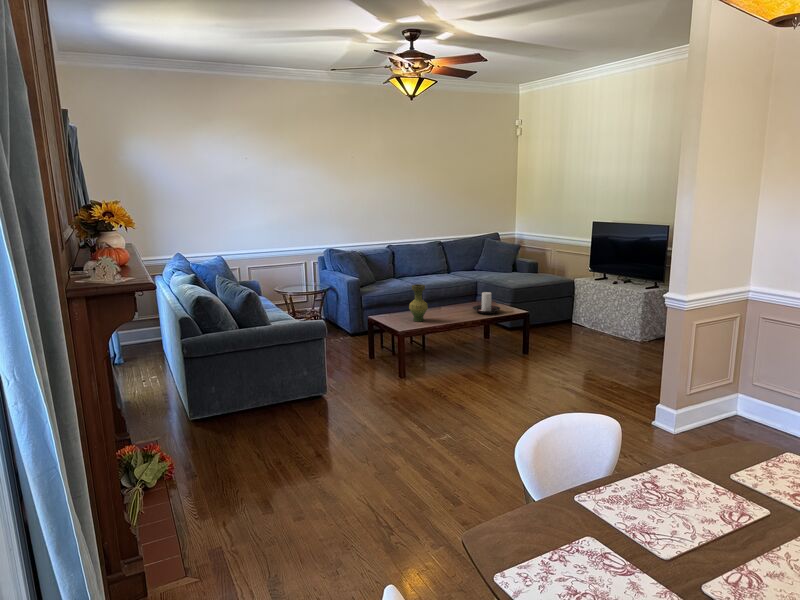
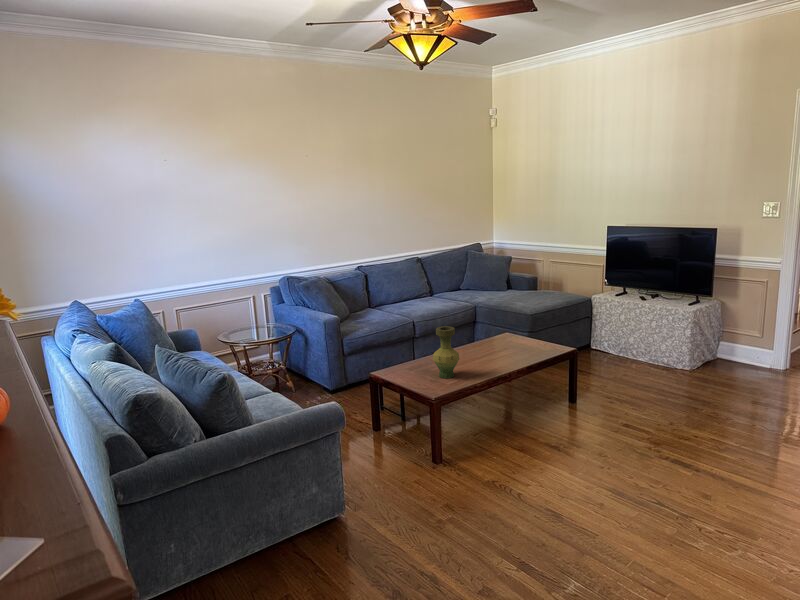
candle holder: present [473,292,500,314] -> none [505,327,542,356]

